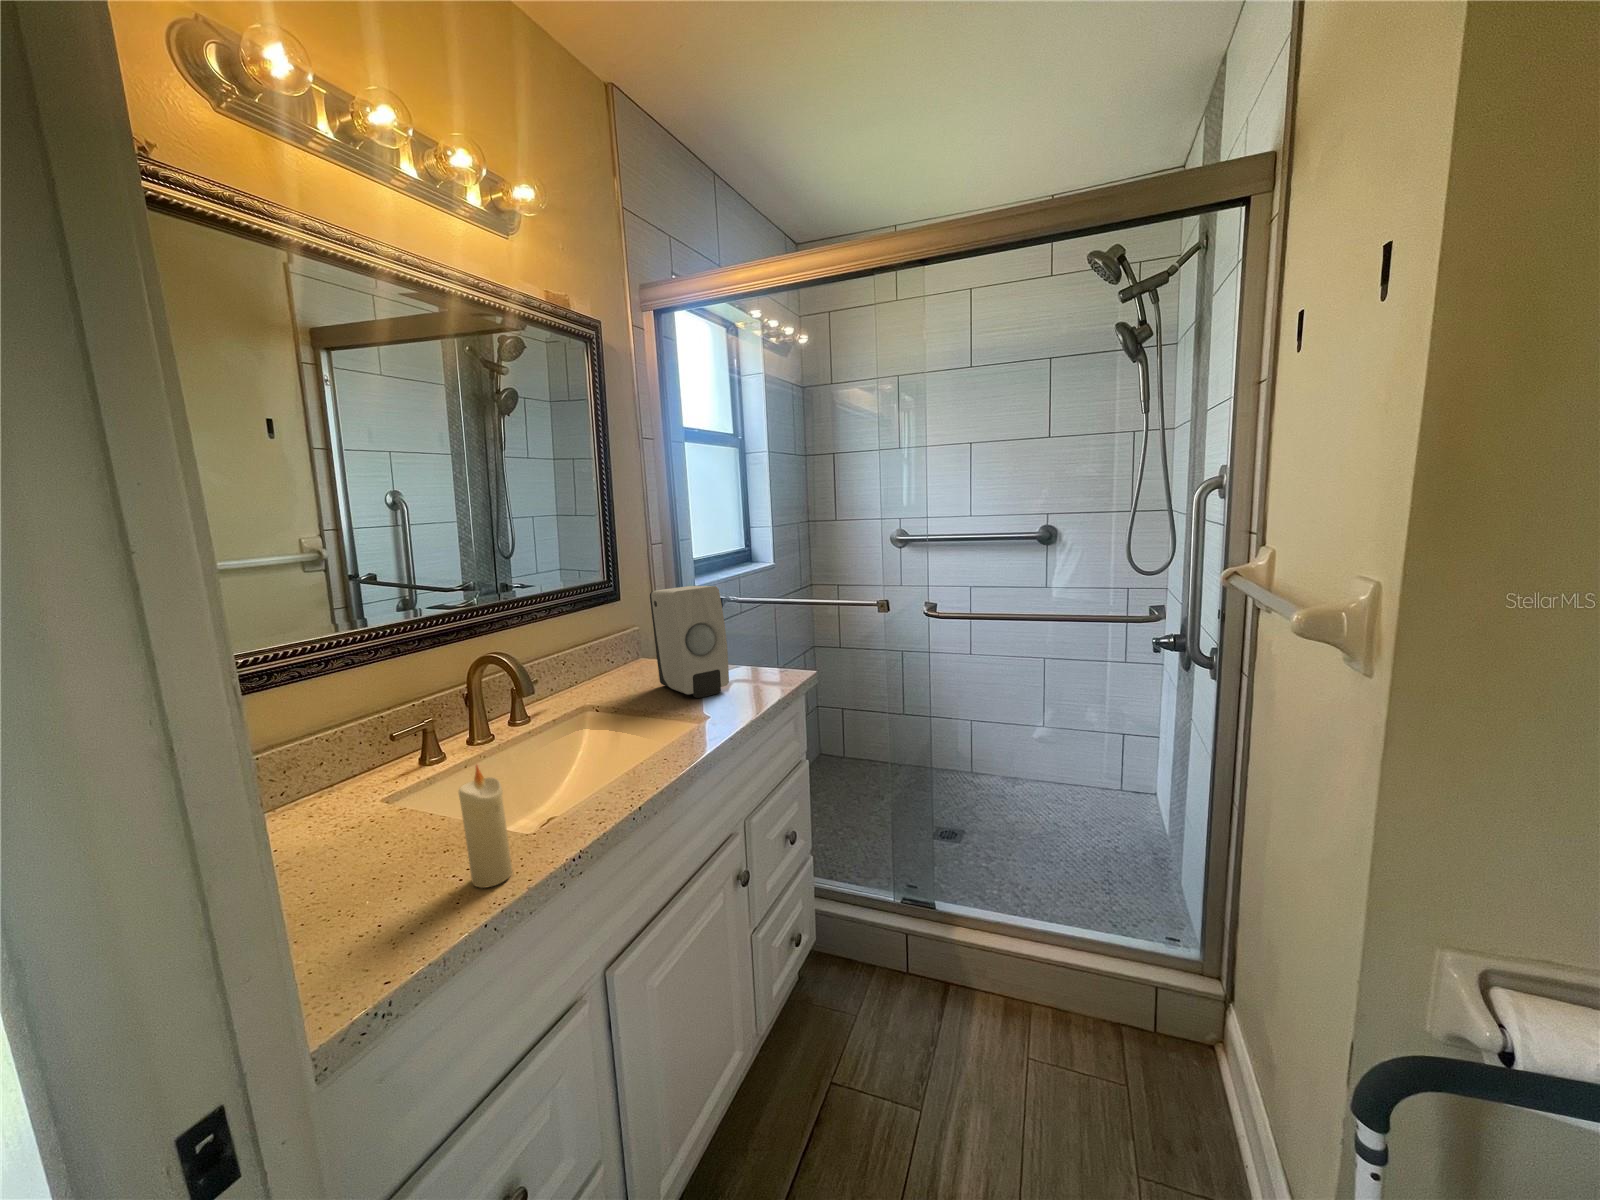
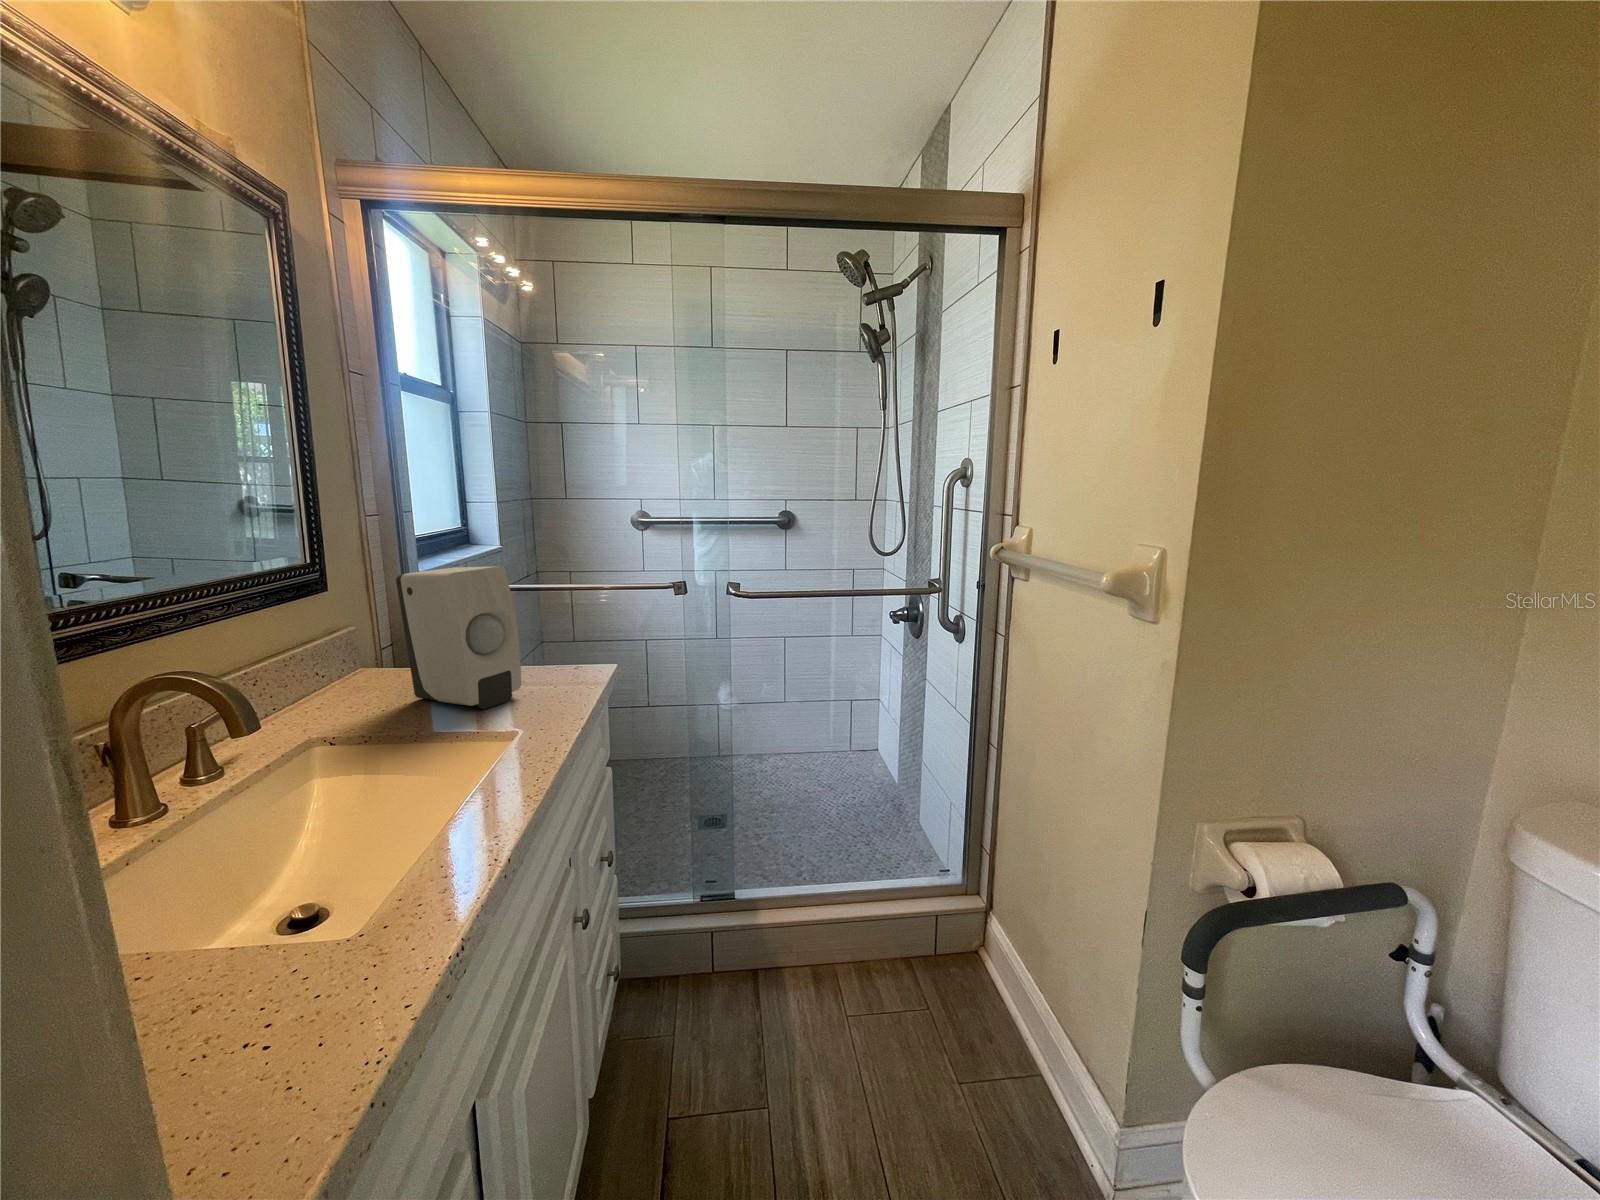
candle: present [459,765,512,888] -> none [260,846,358,1045]

